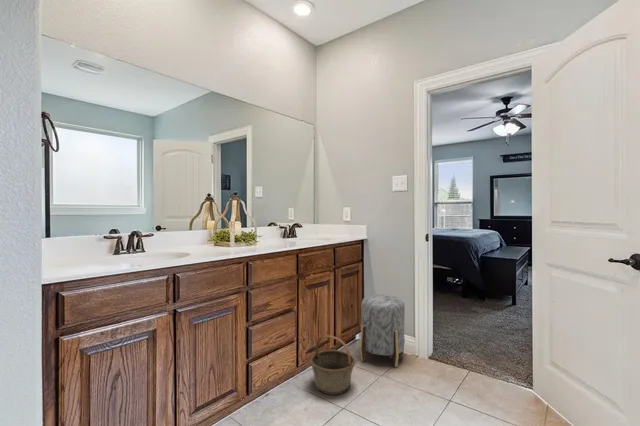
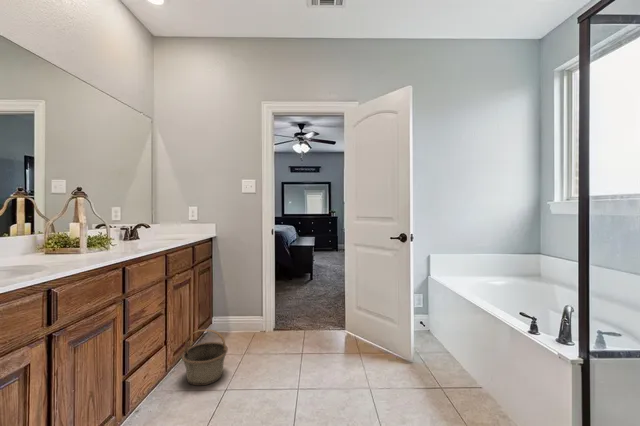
stool: present [360,294,405,367] -> none [218,284,257,348]

